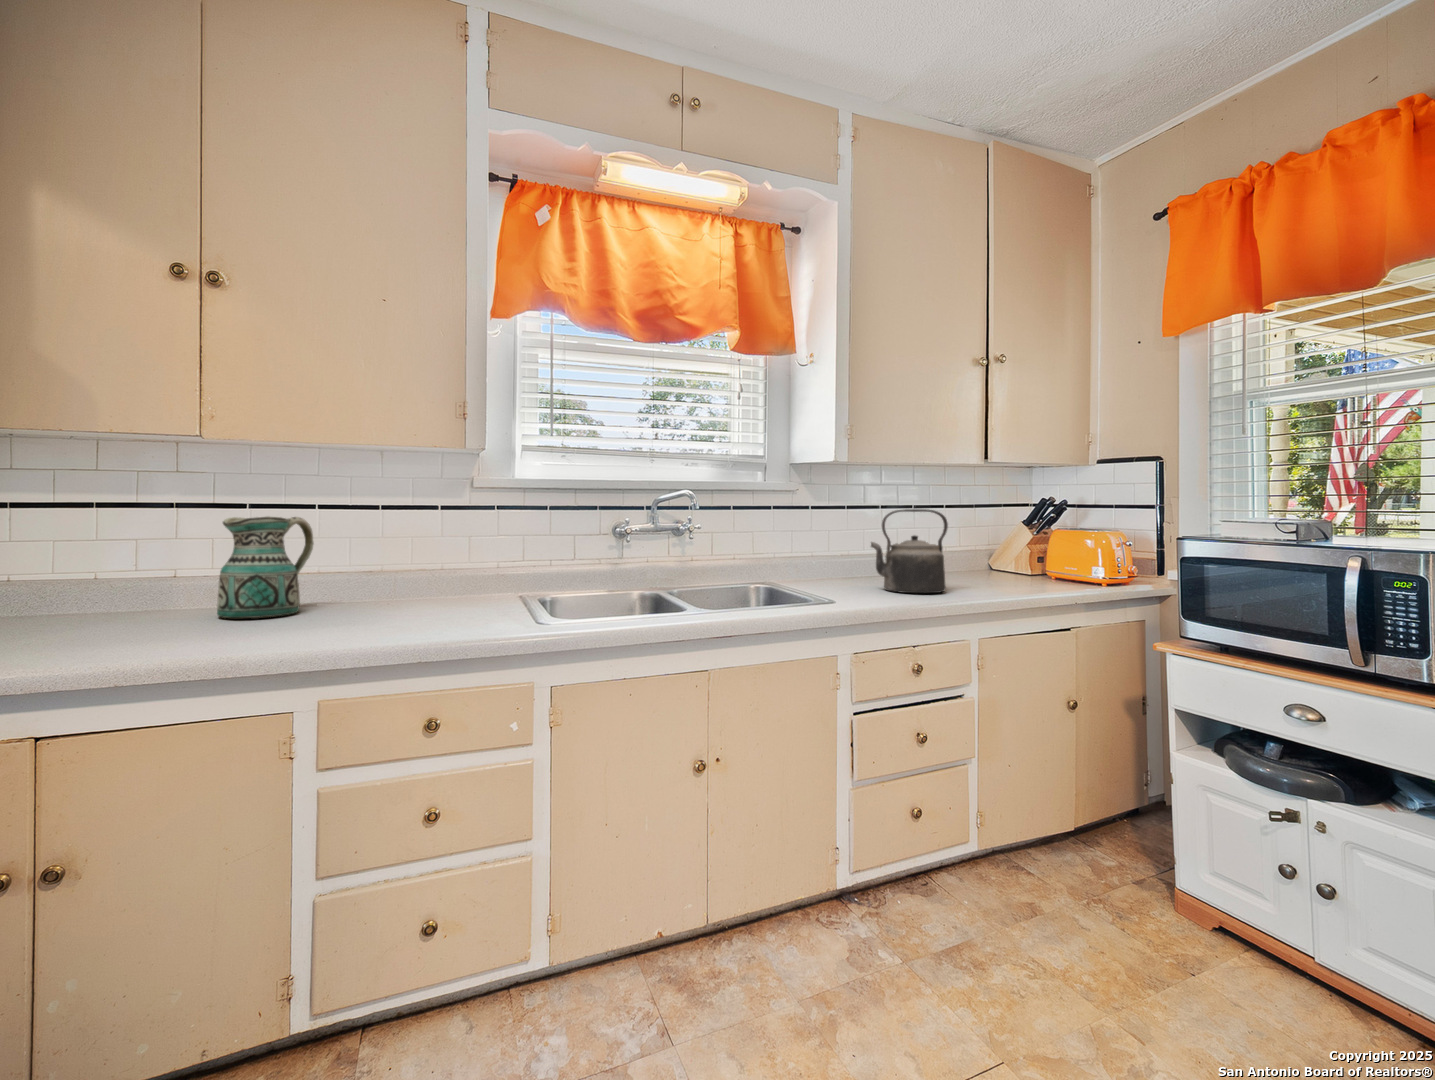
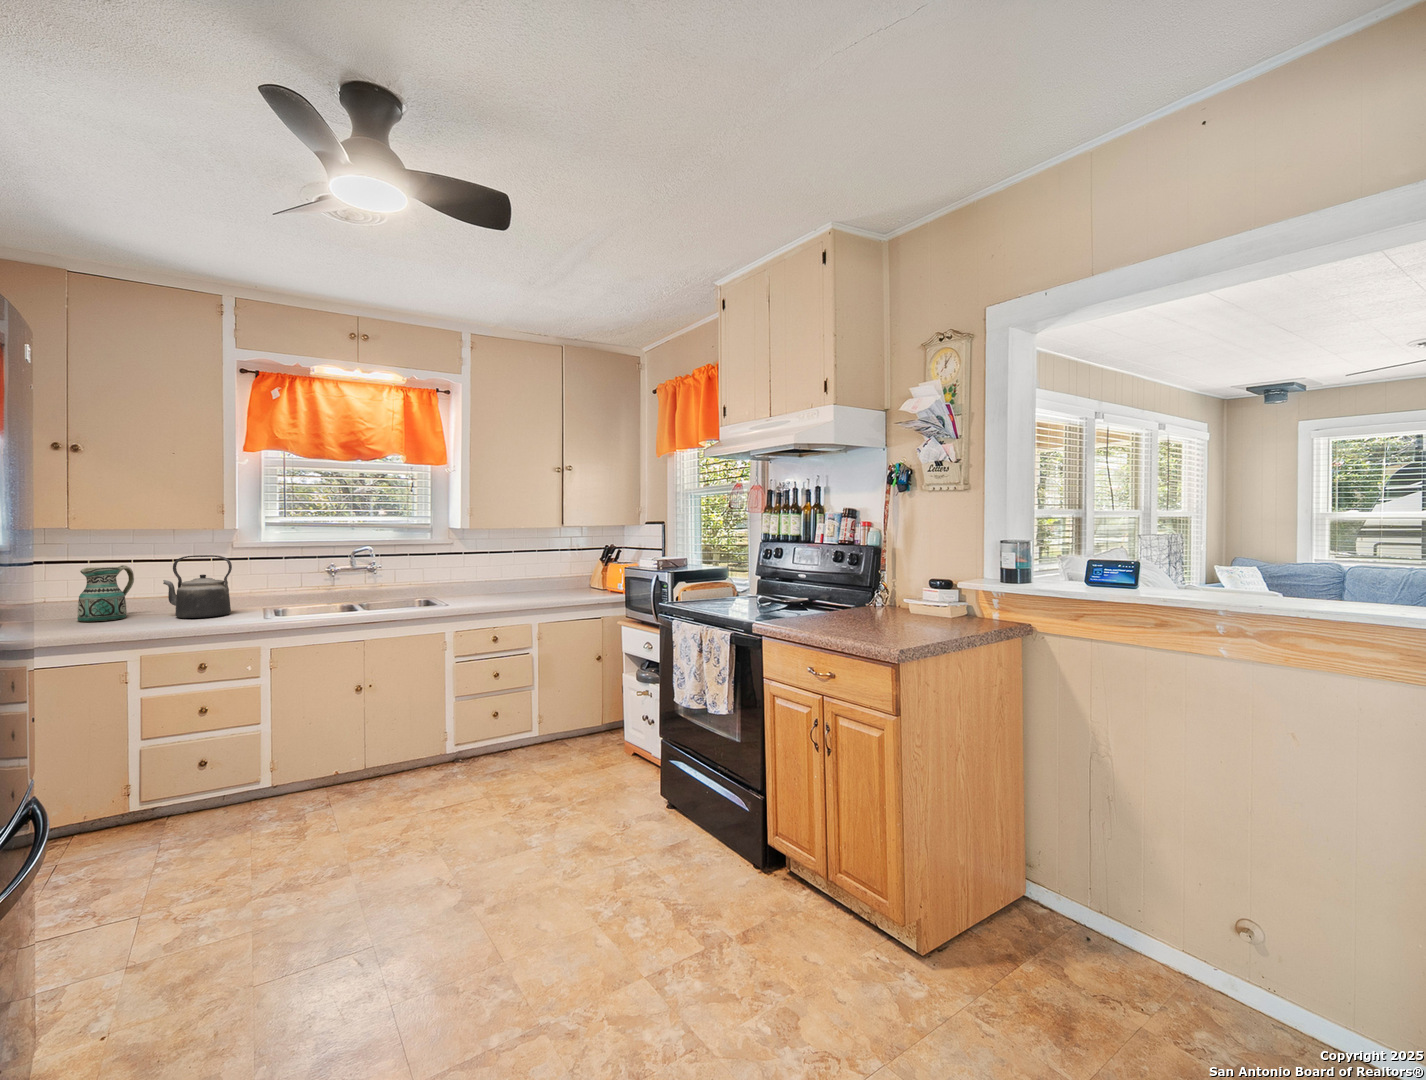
kettle: present [871,509,948,593] -> present [163,555,232,618]

